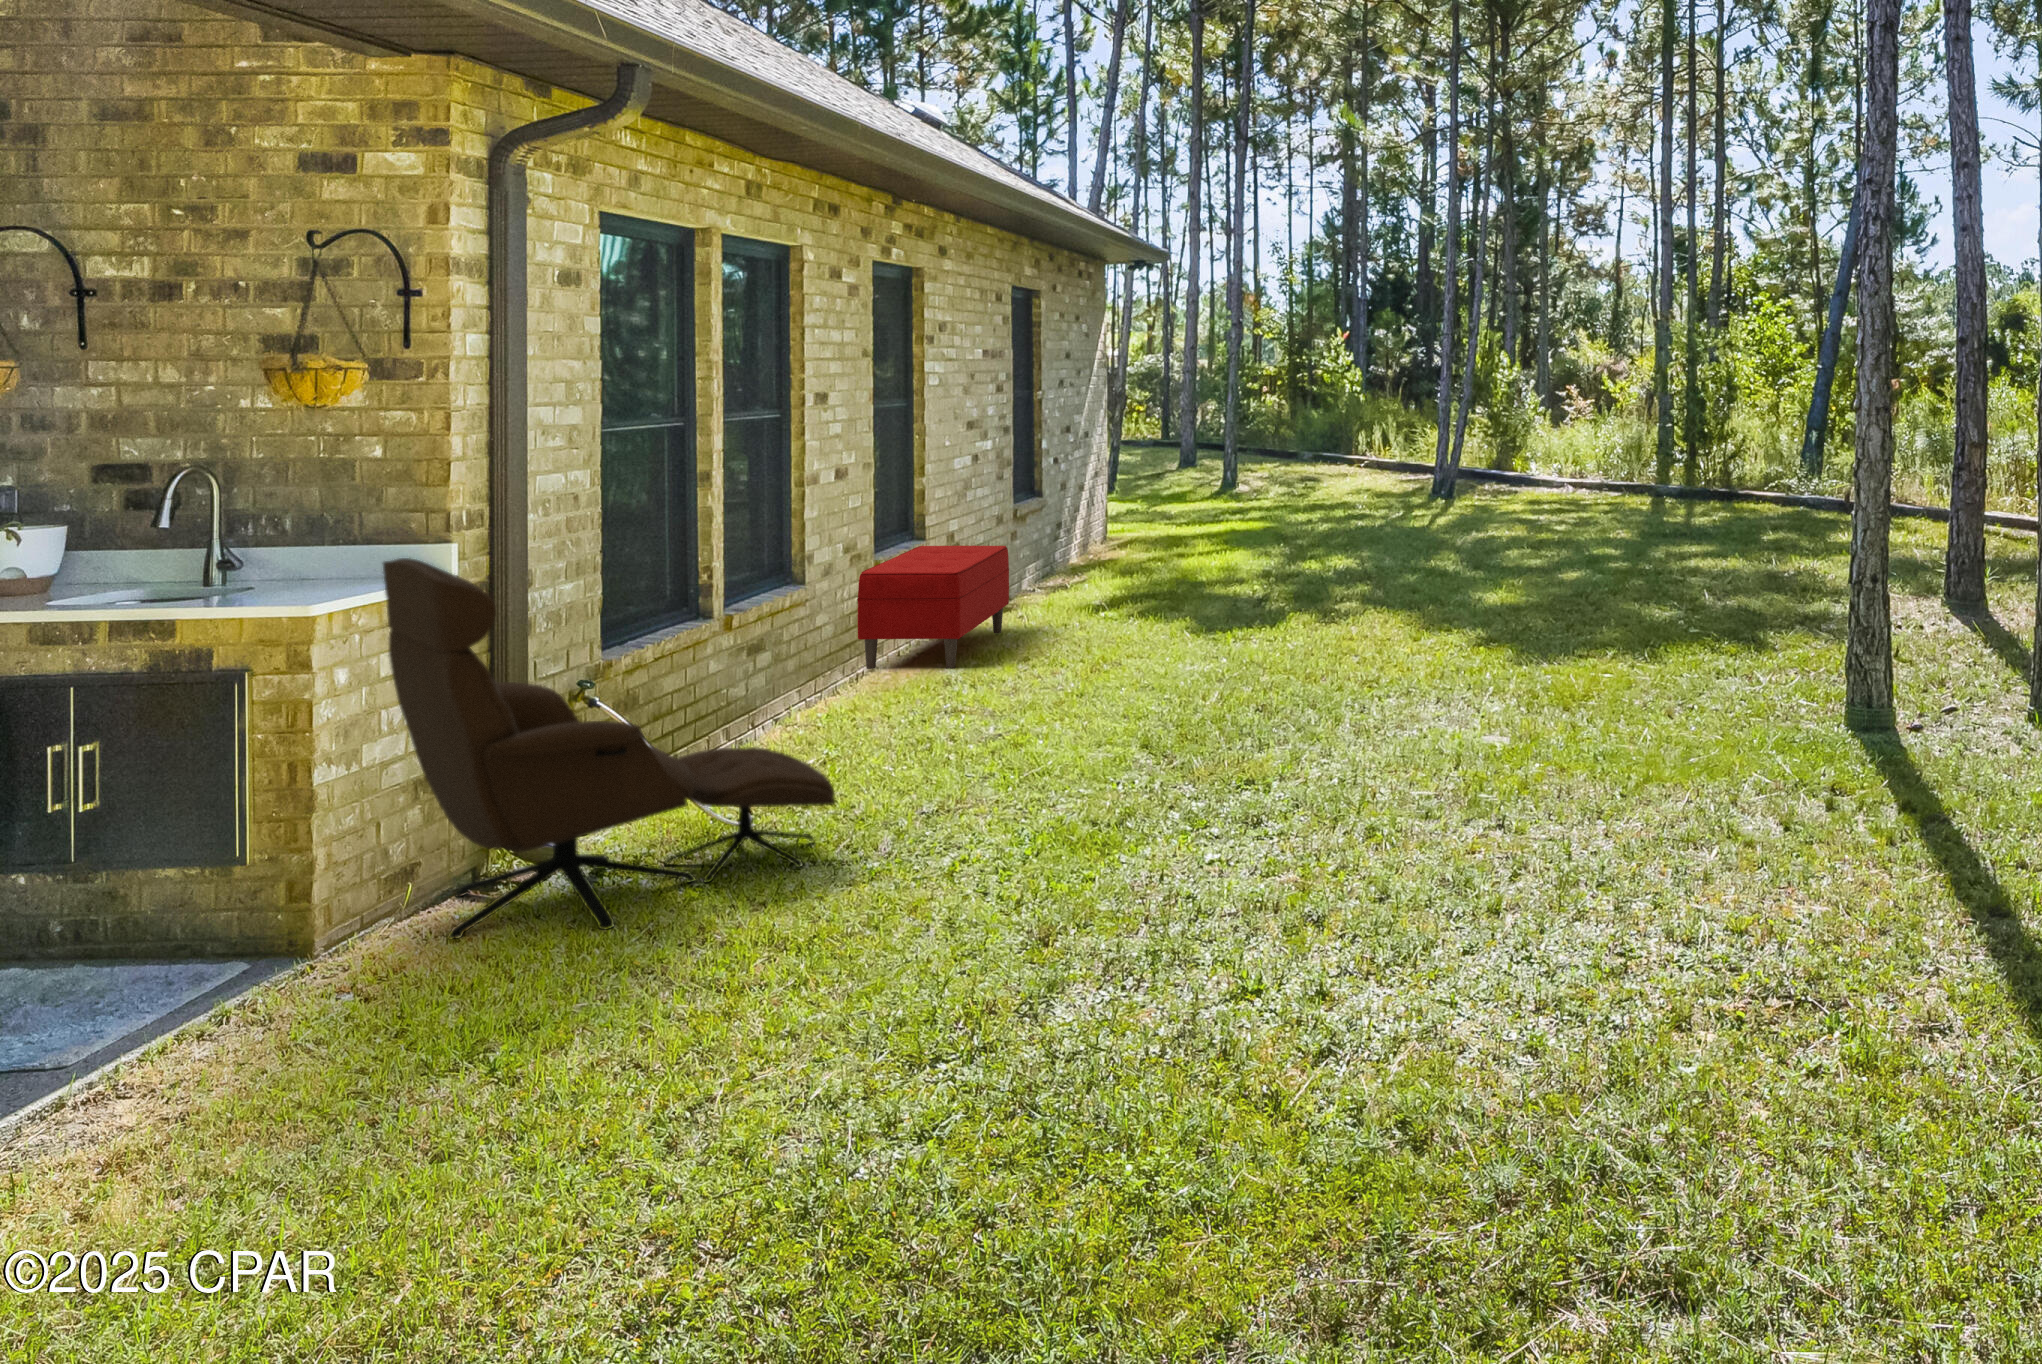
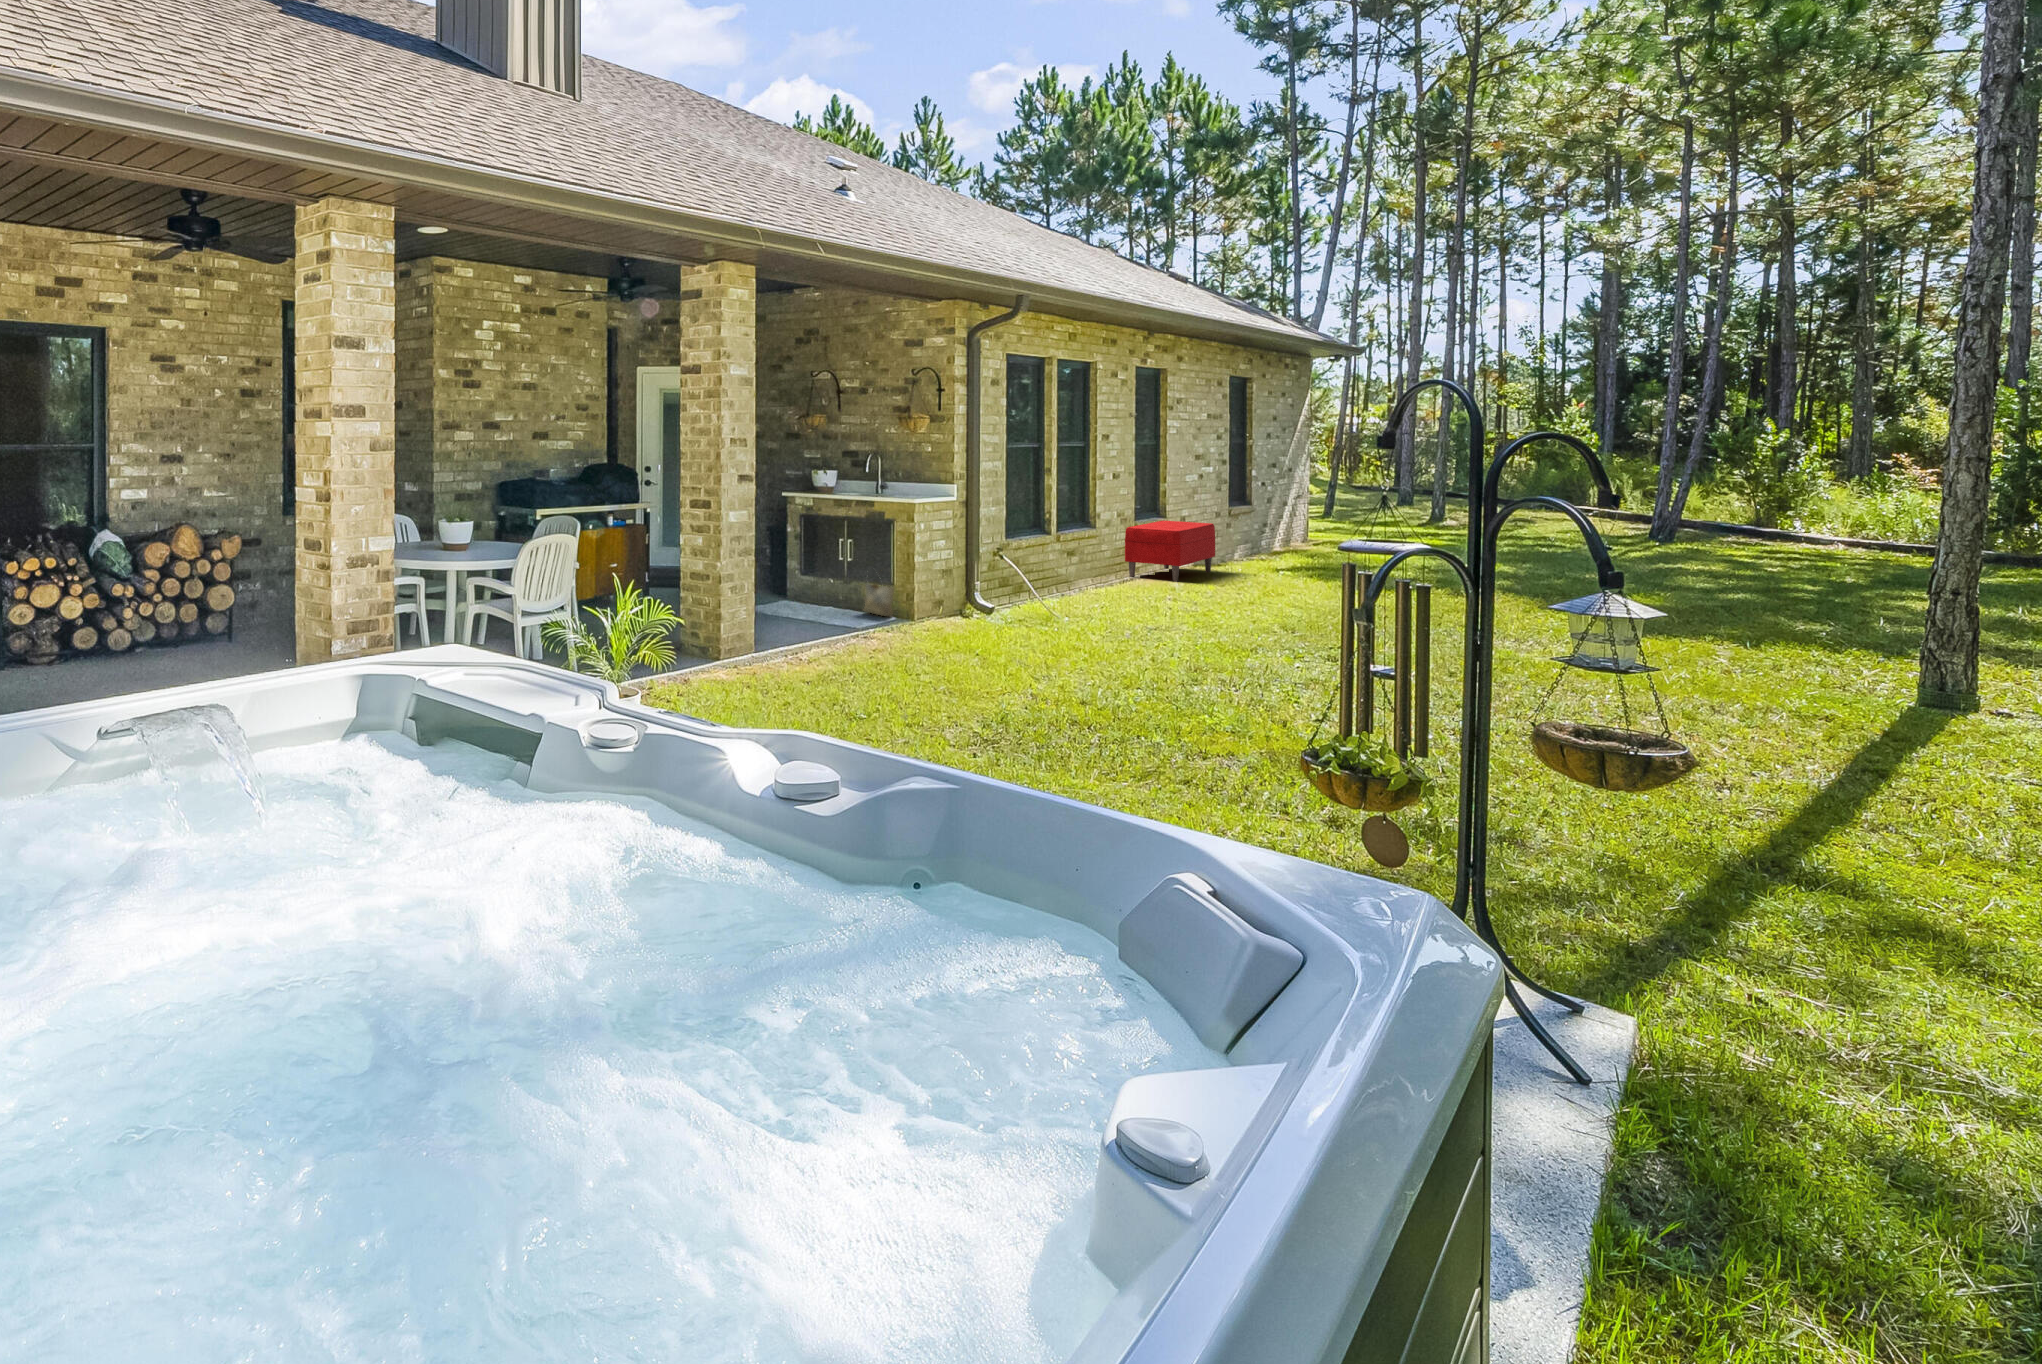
lounge chair: present [383,558,835,940] -> none [938,486,1103,627]
woven basket: none [107,823,223,980] -> present [864,573,894,616]

